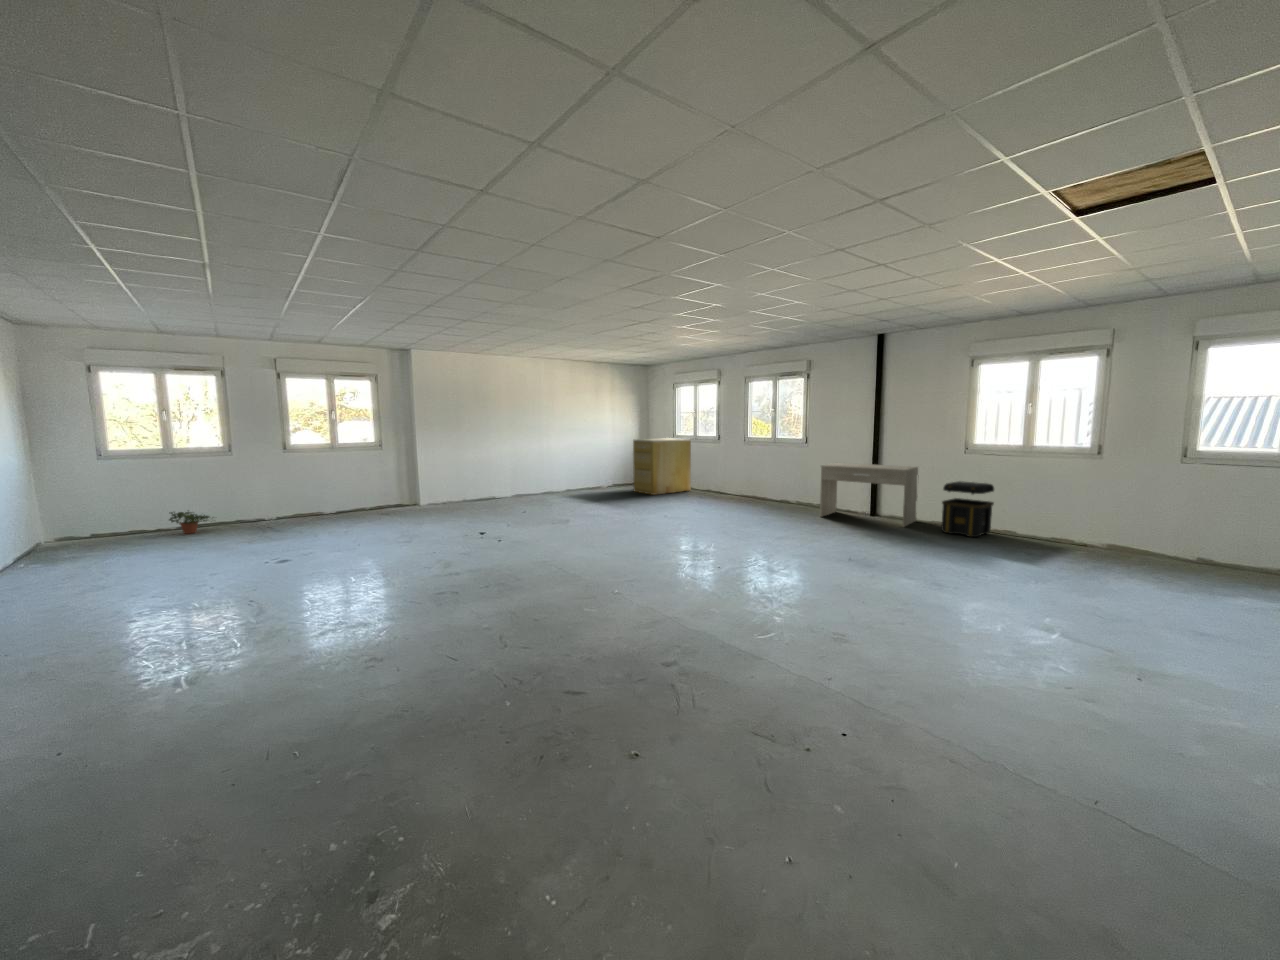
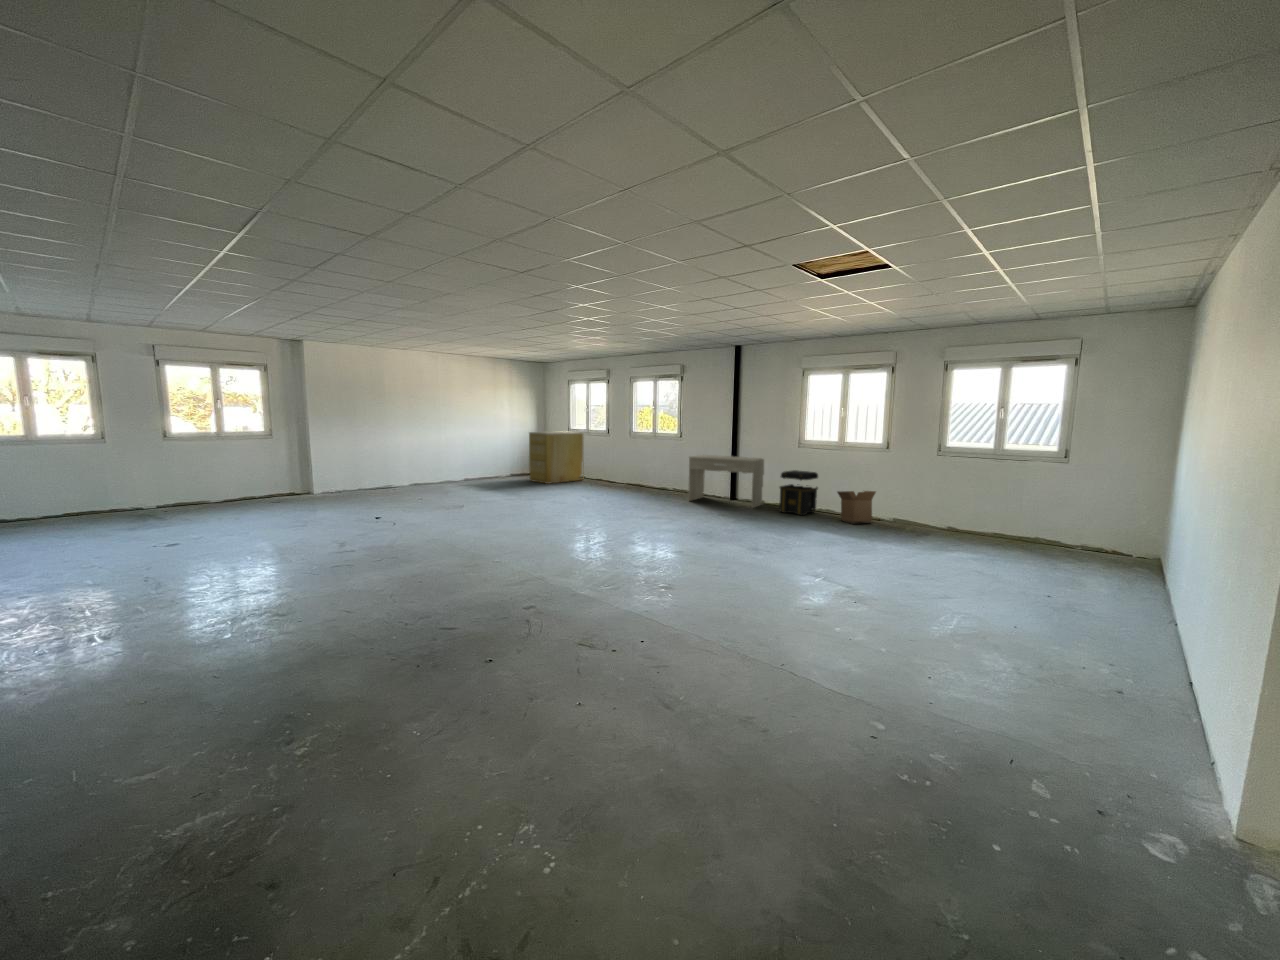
cardboard box: none [1026,508,1085,551] -> present [837,491,876,524]
potted plant: present [169,512,209,534] -> none [31,498,88,522]

